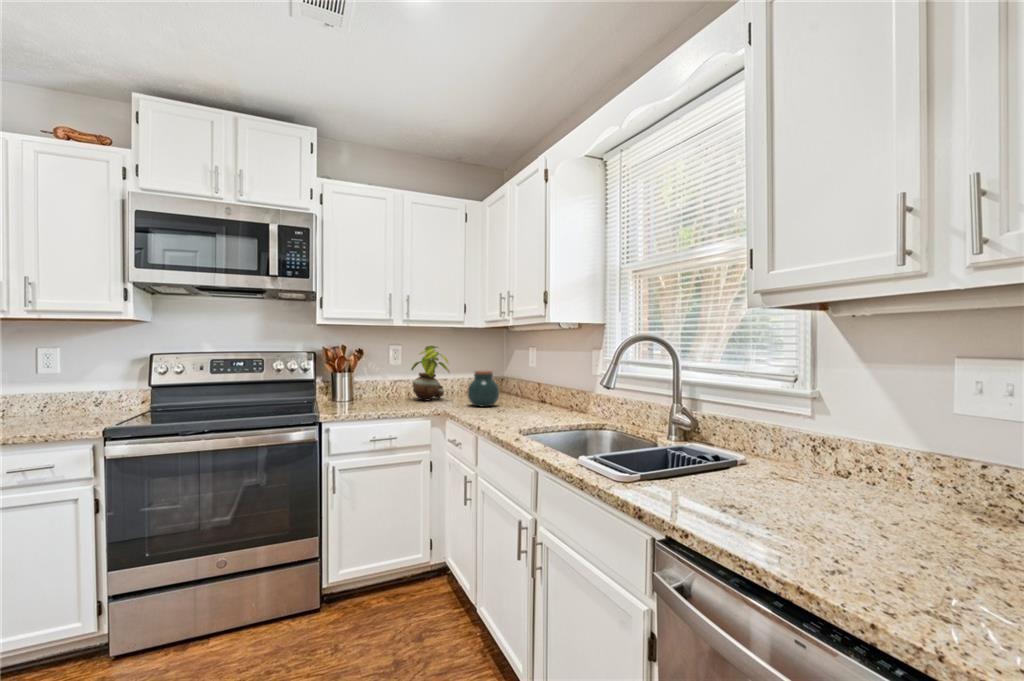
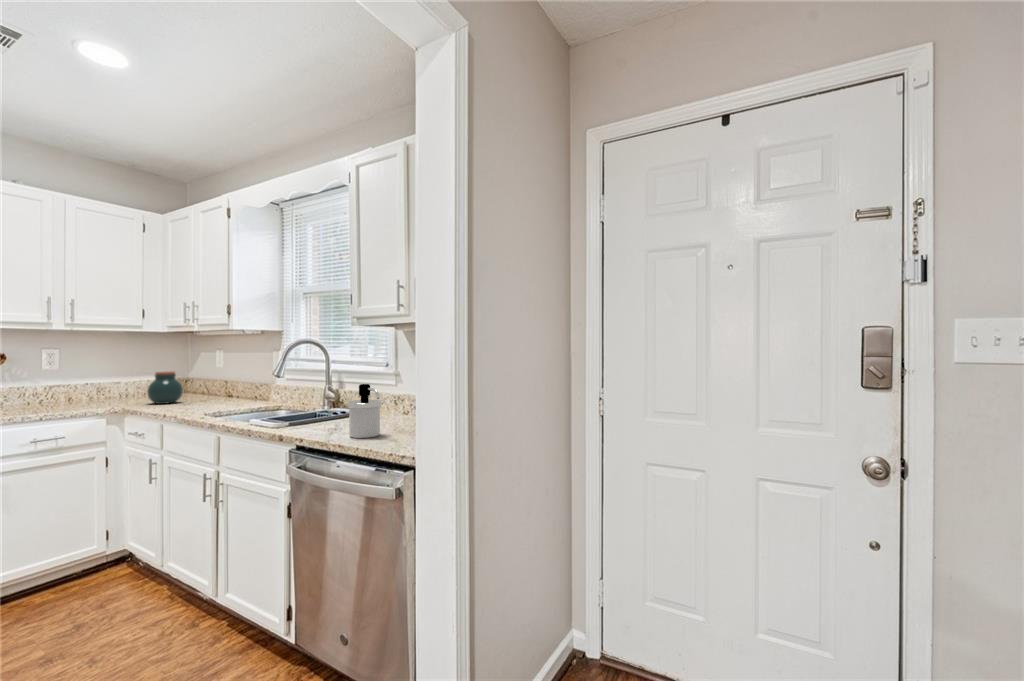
potted plant: present [411,346,450,400] -> none [75,350,126,403]
soap dispenser: none [782,430,891,560] -> present [348,384,381,438]

